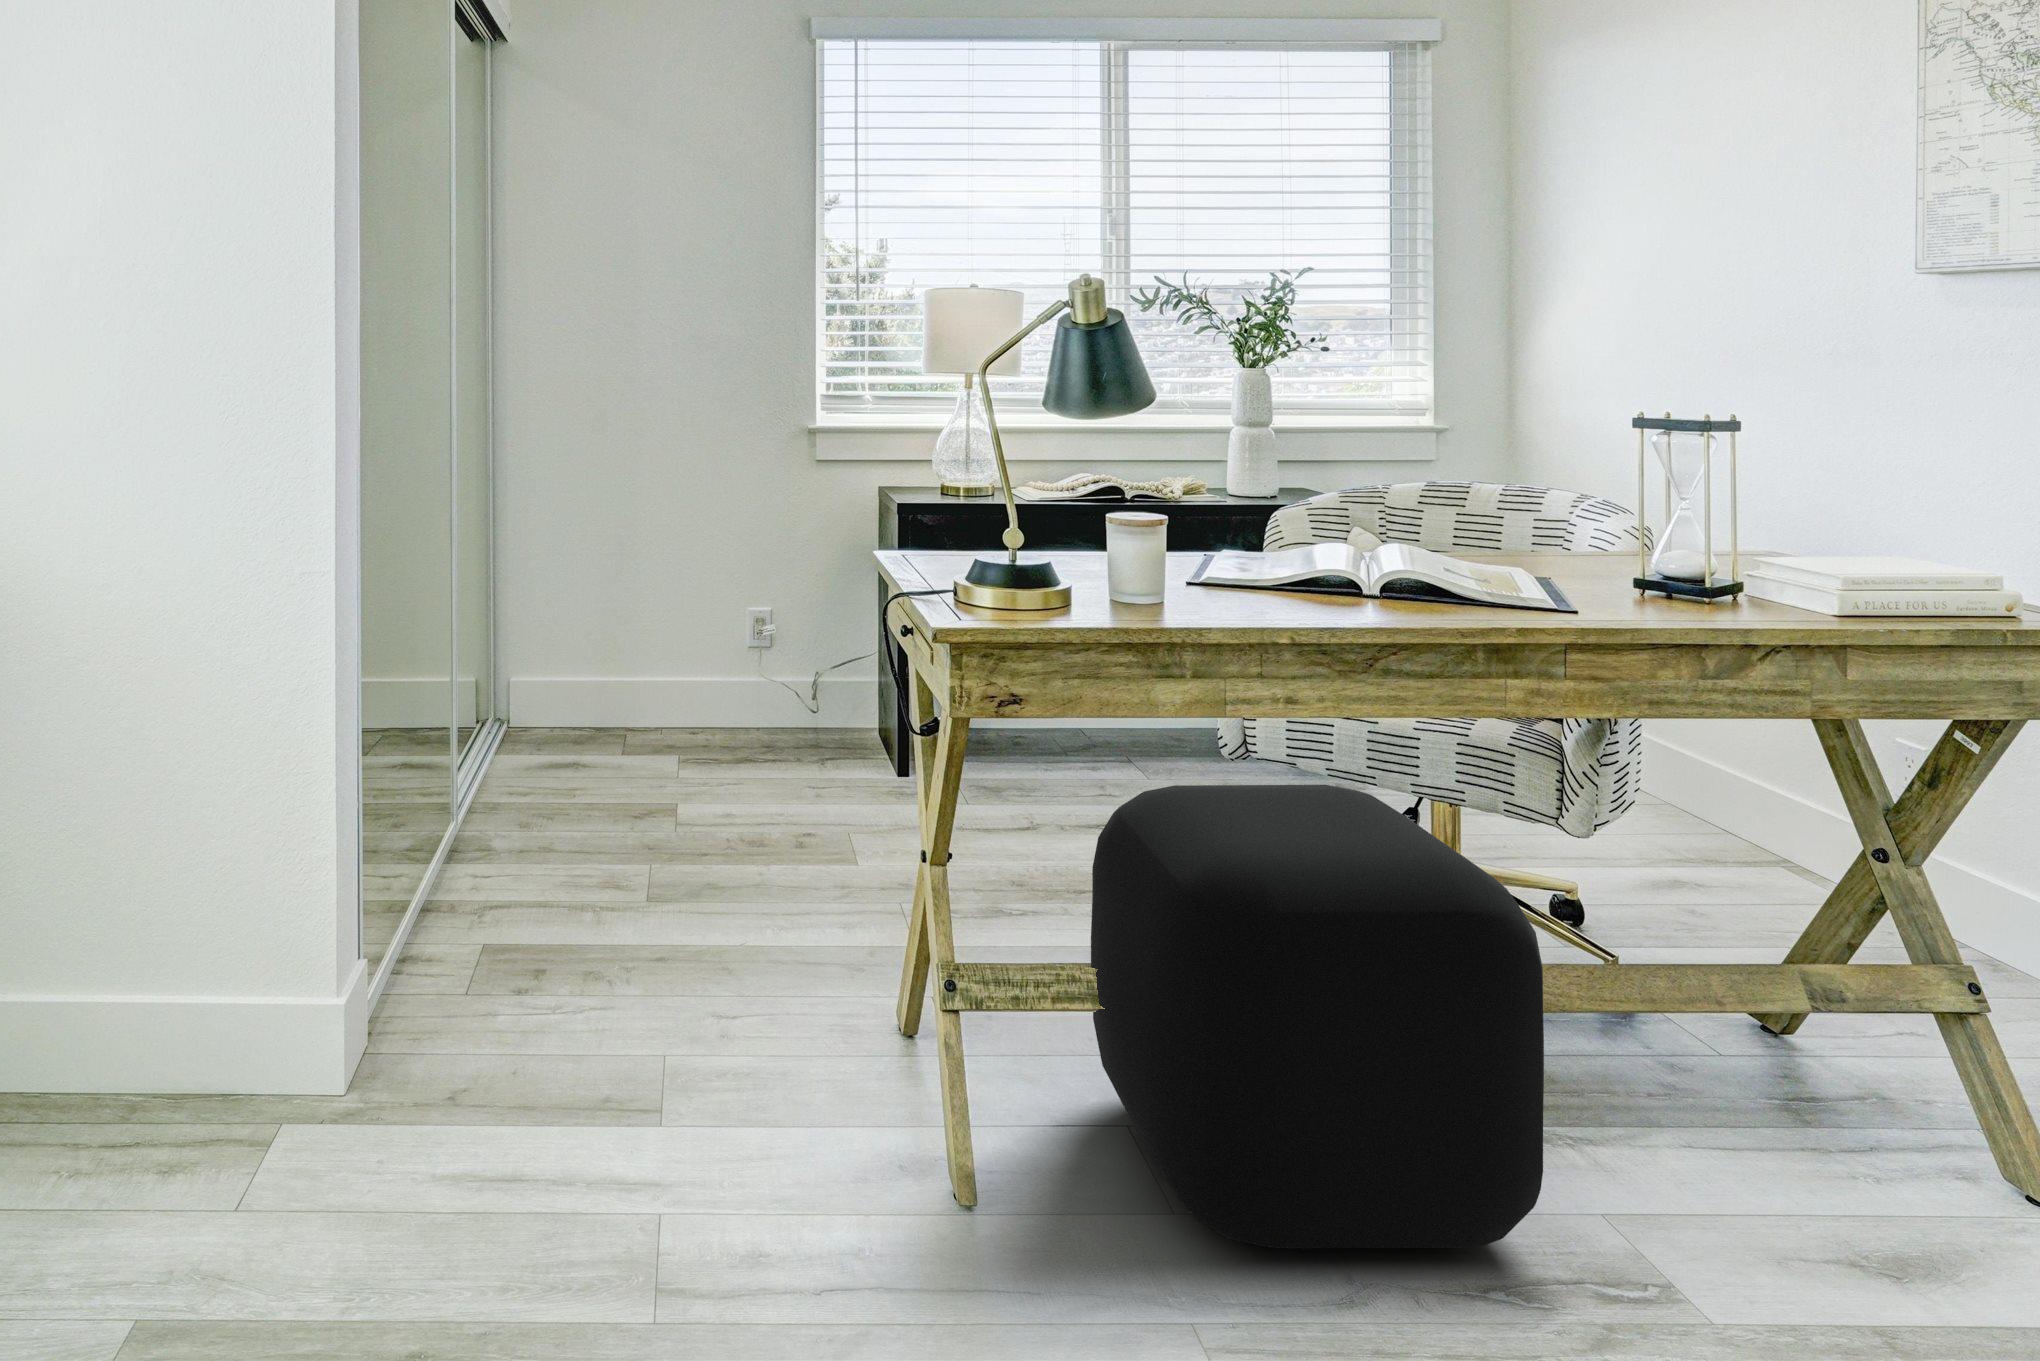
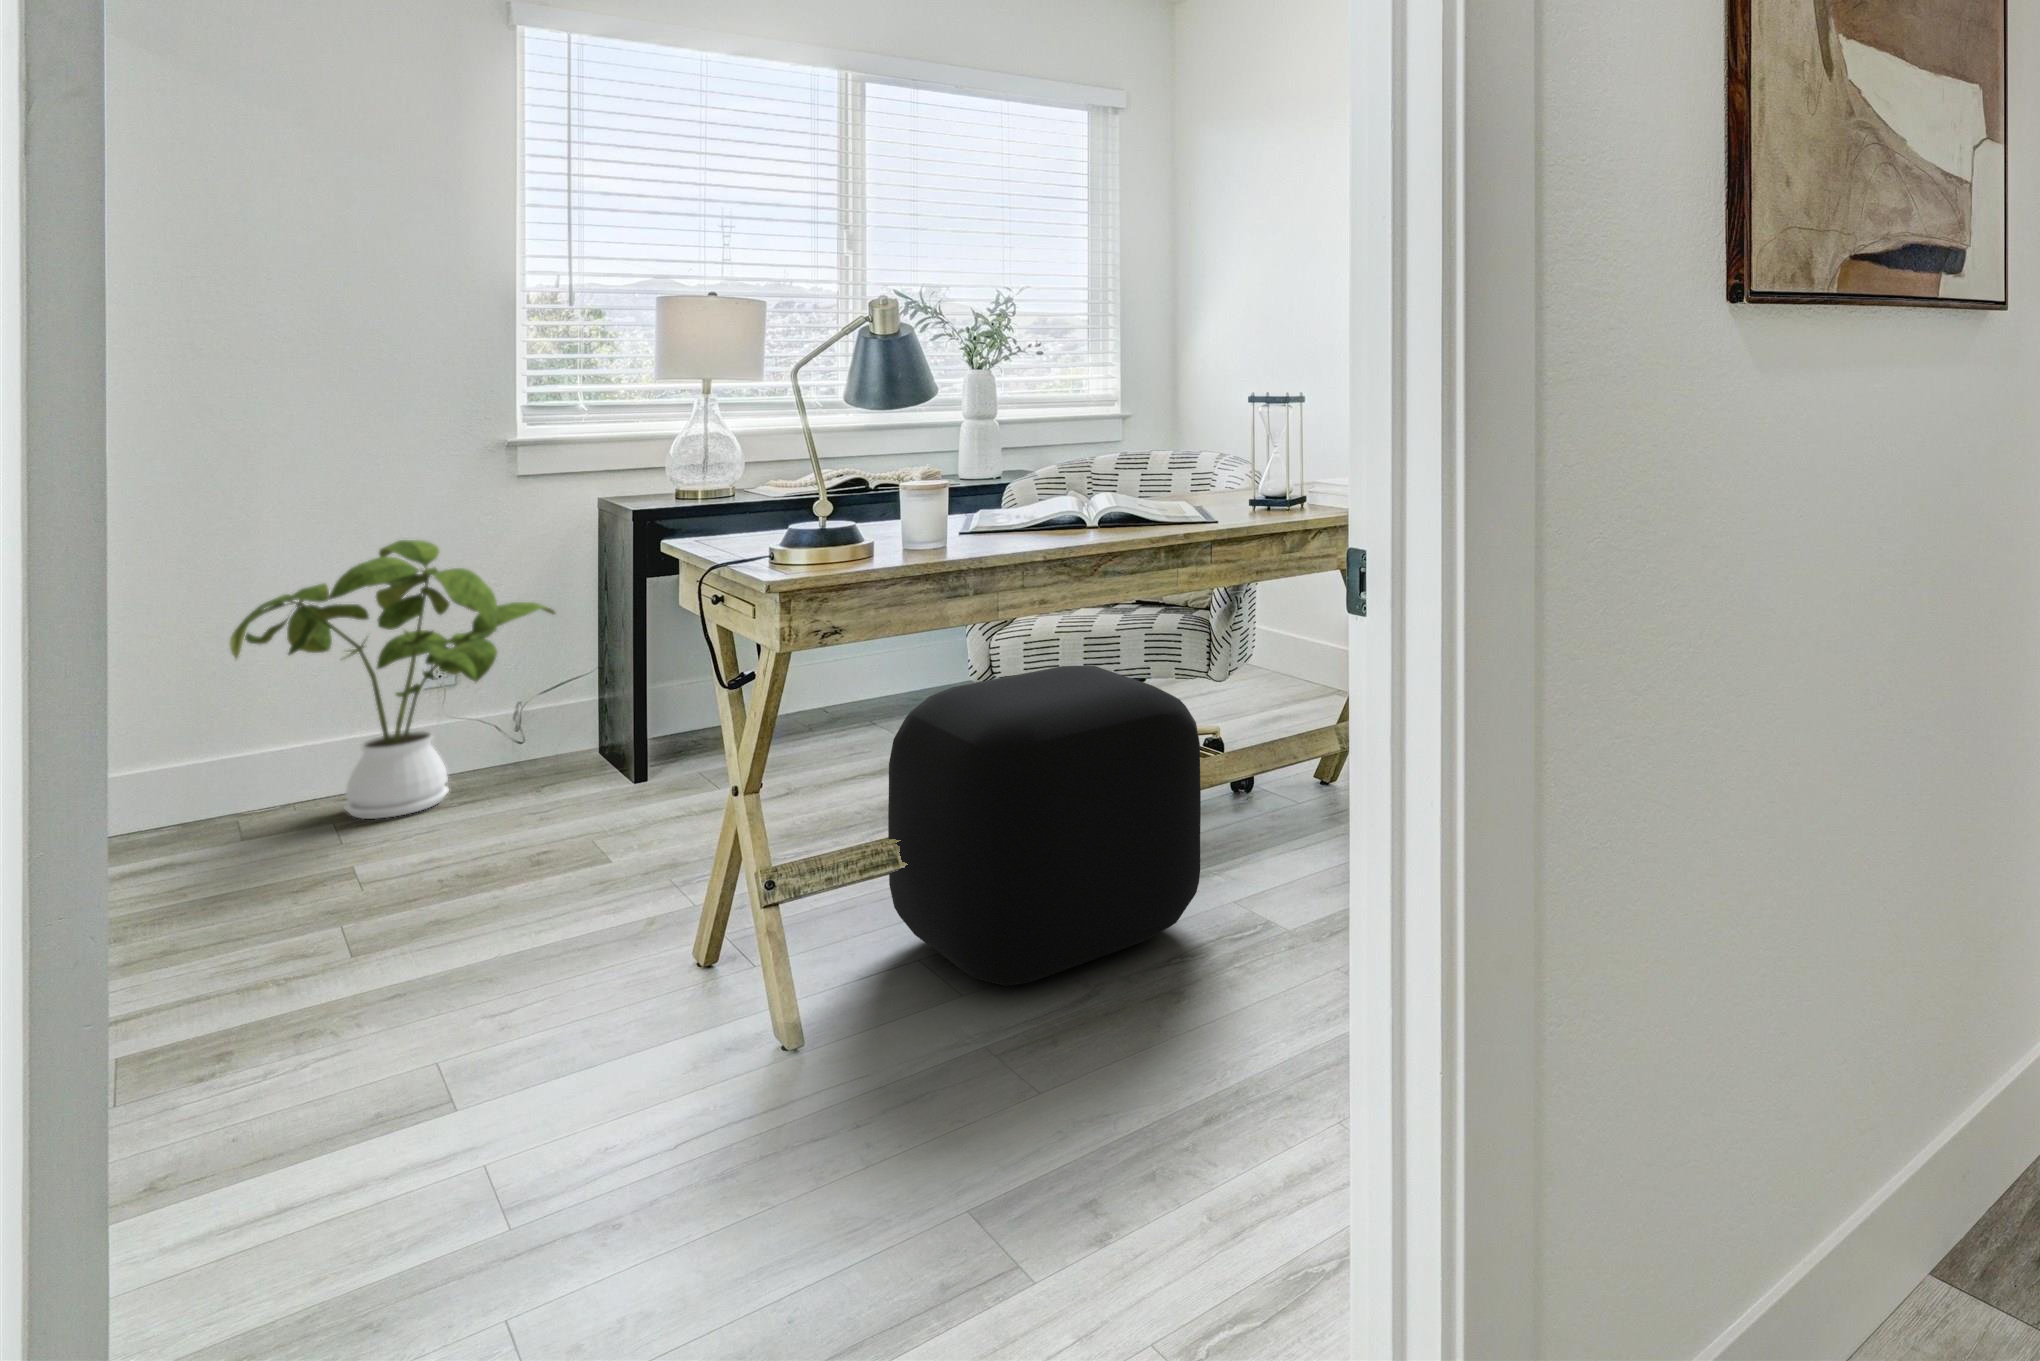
house plant: none [617,513,845,758] -> present [230,540,555,819]

